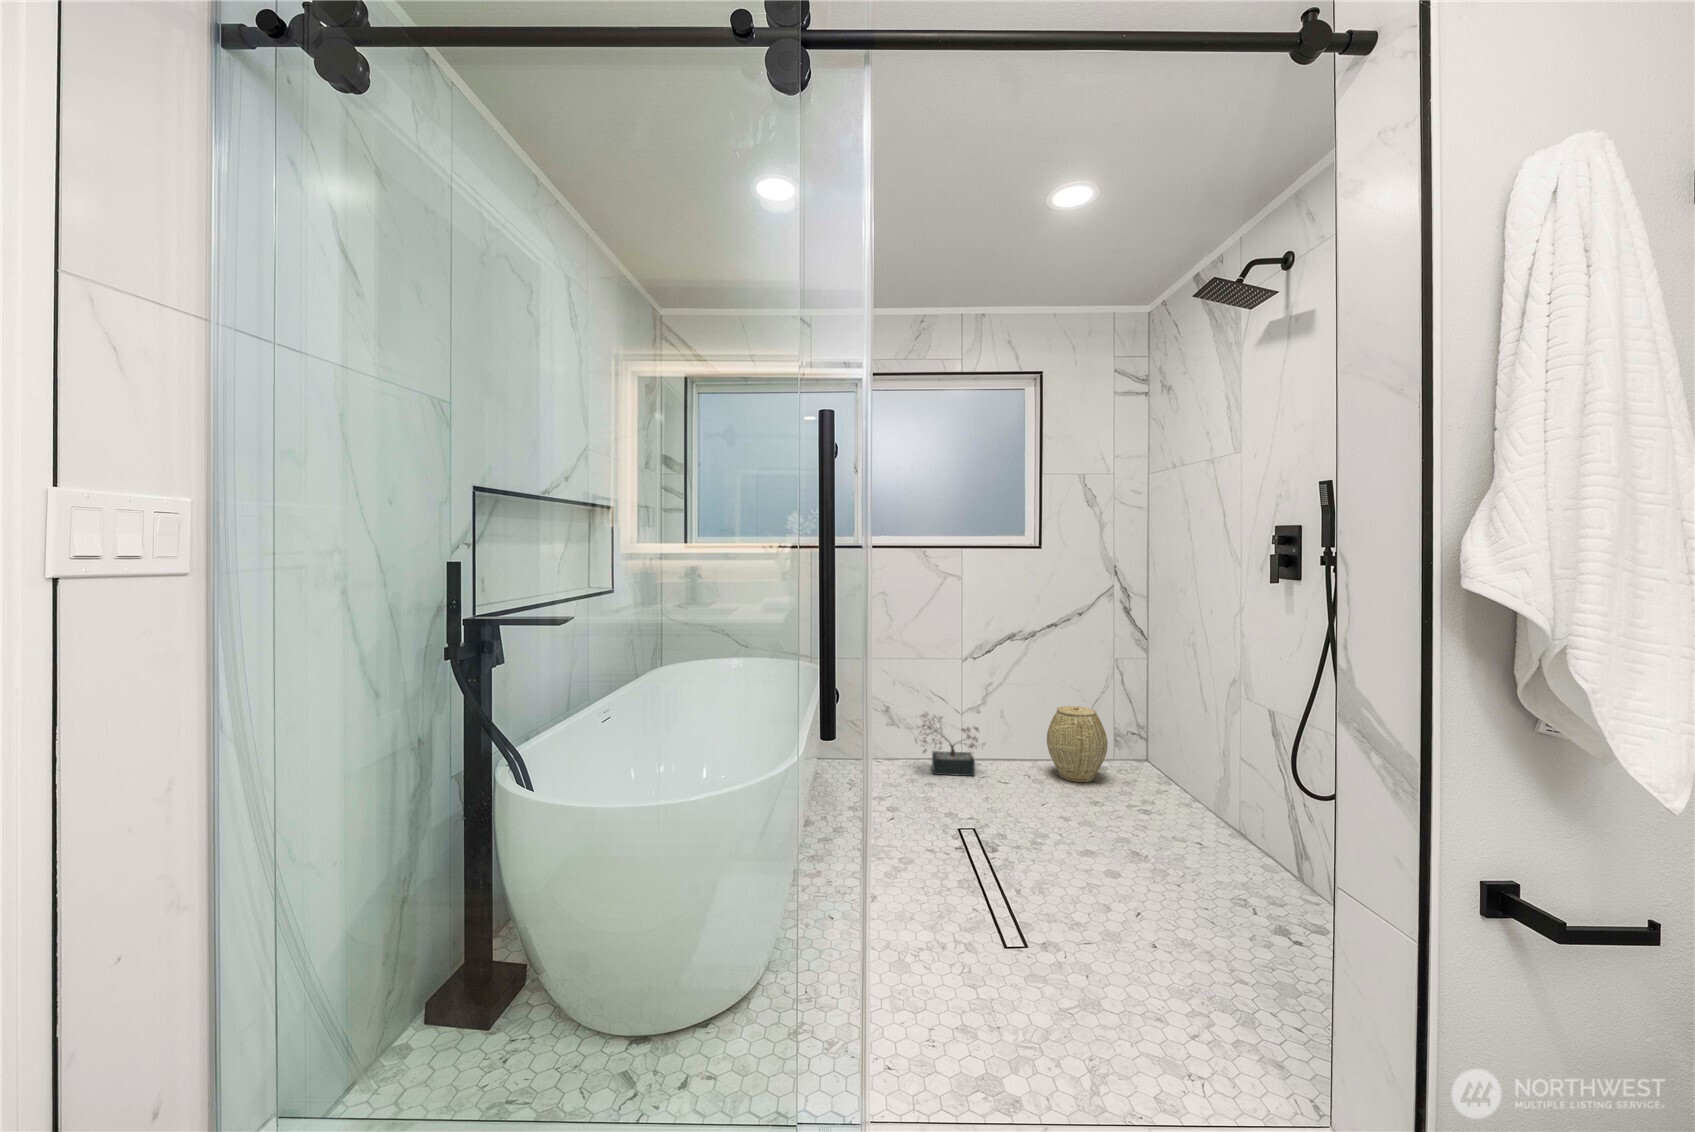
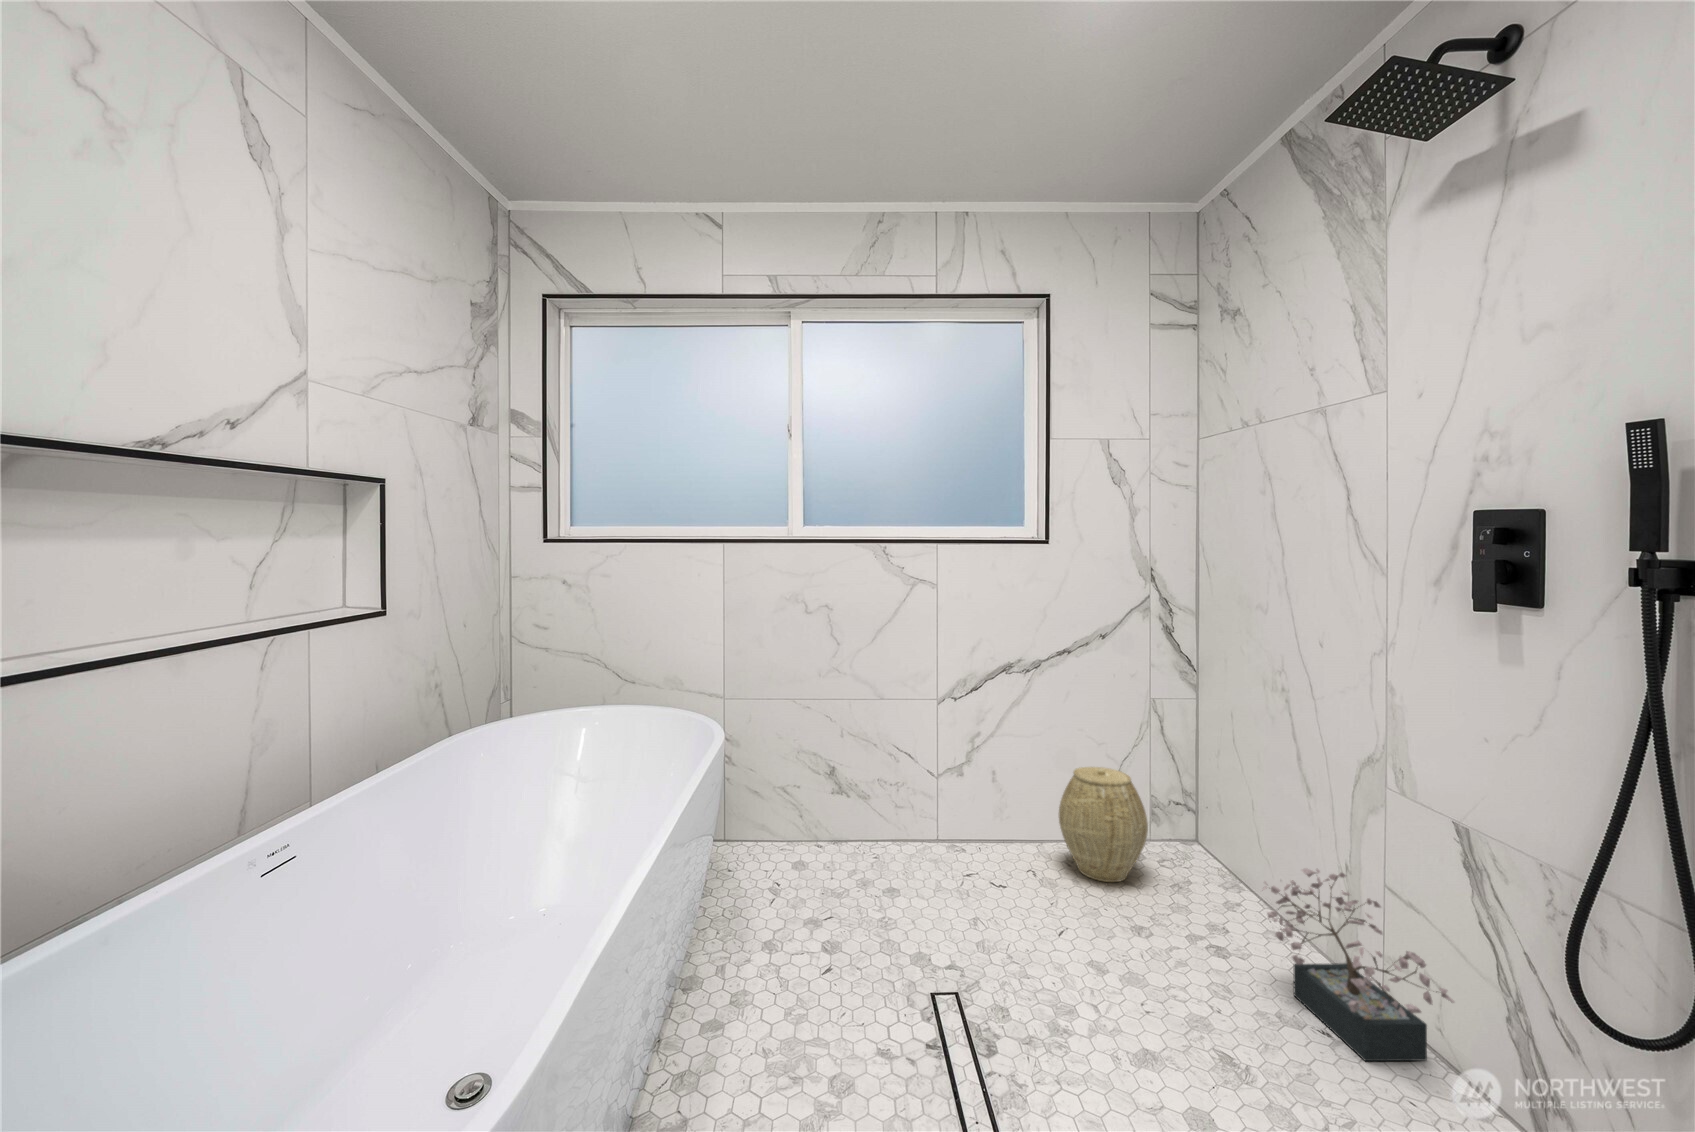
decorative plant: present [915,712,985,776] -> present [1262,868,1454,1061]

